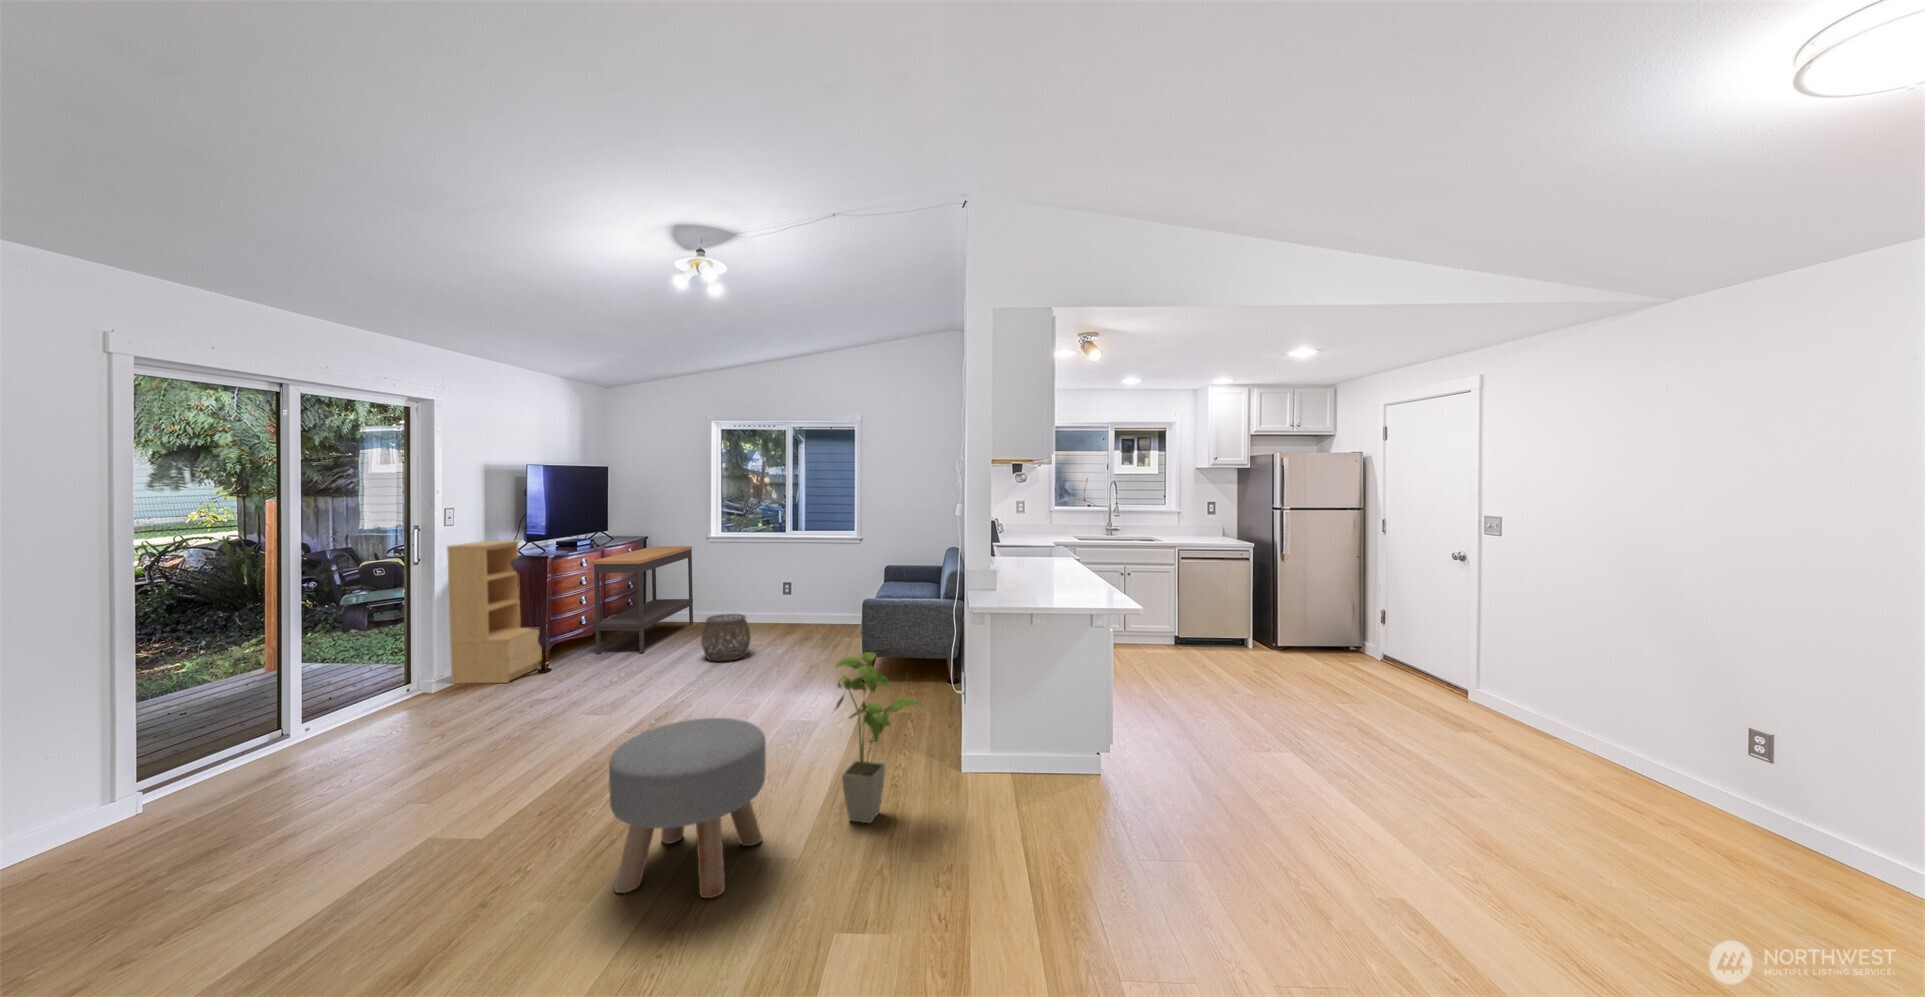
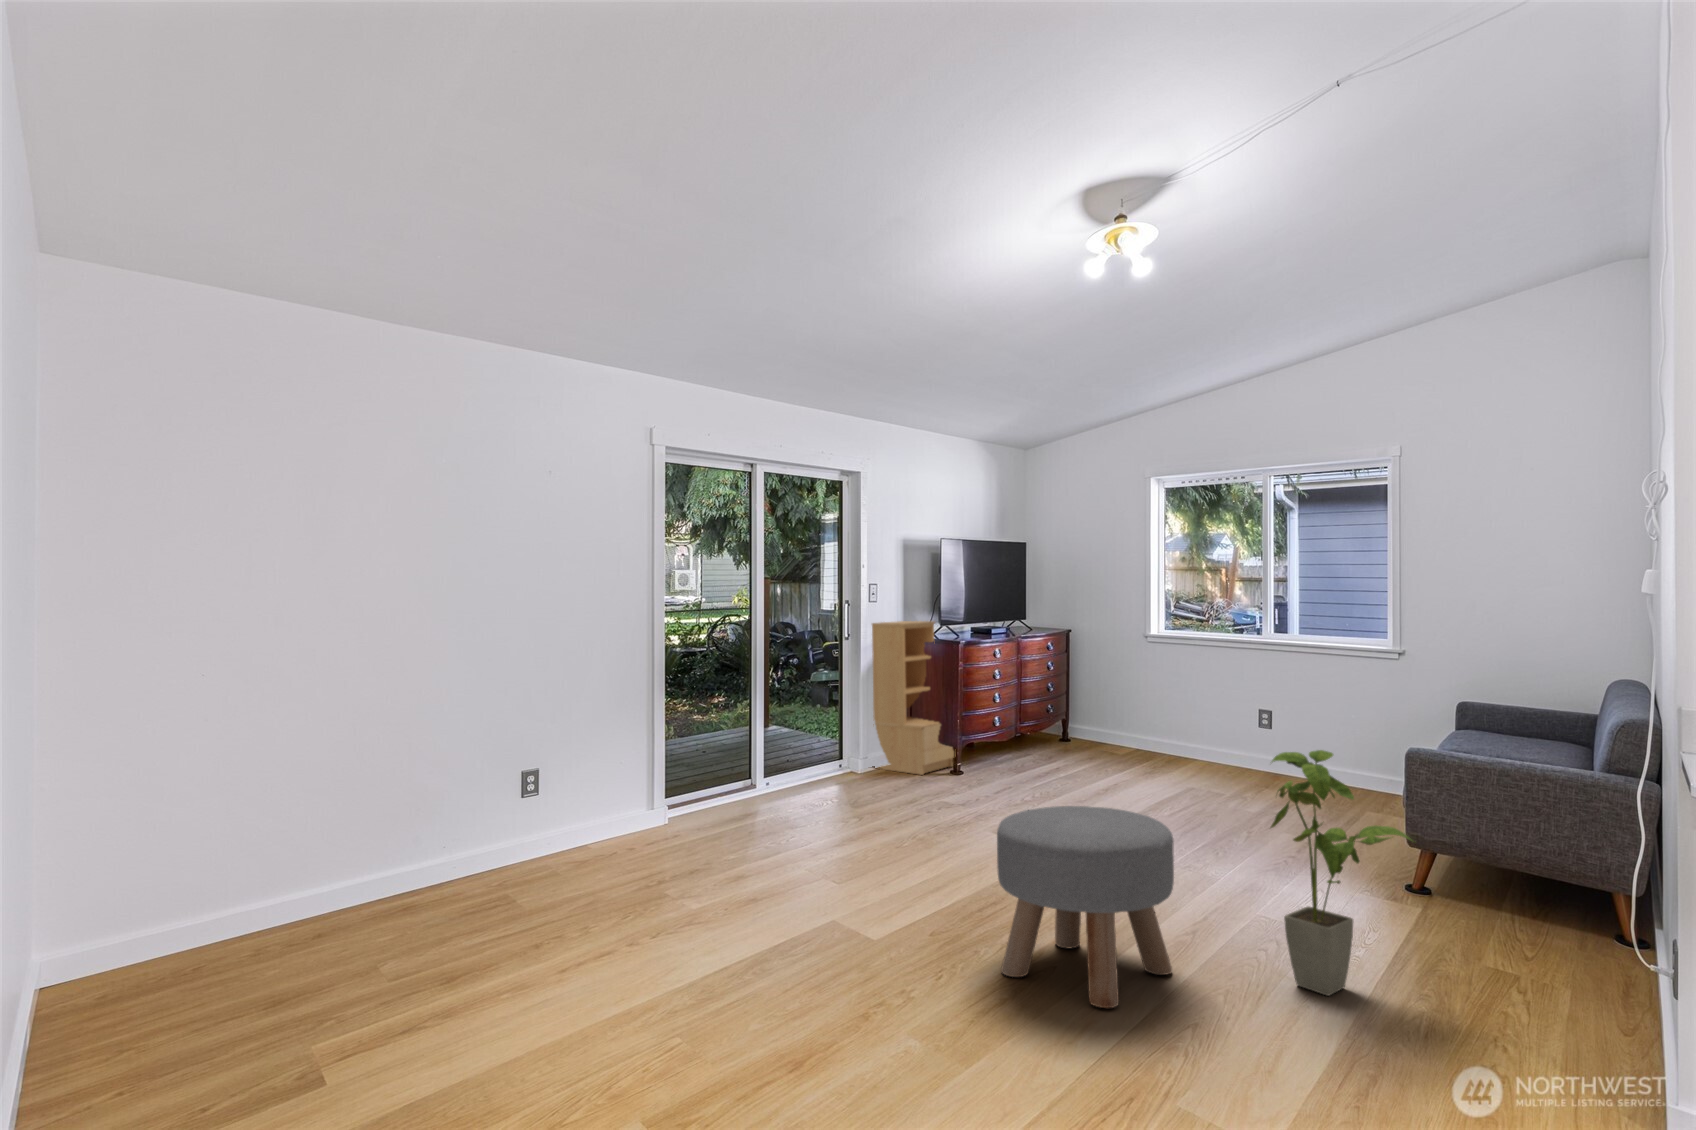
console table: present [594,546,693,654] -> none [1008,641,1125,766]
woven basket: present [701,614,750,661] -> none [1129,727,1195,788]

